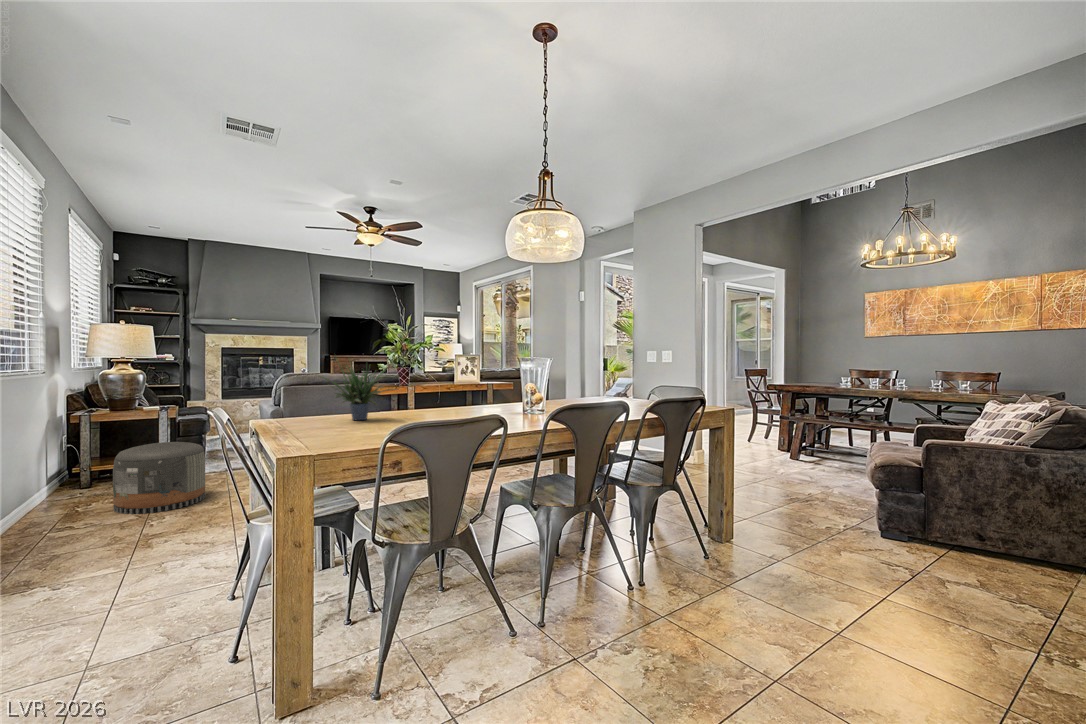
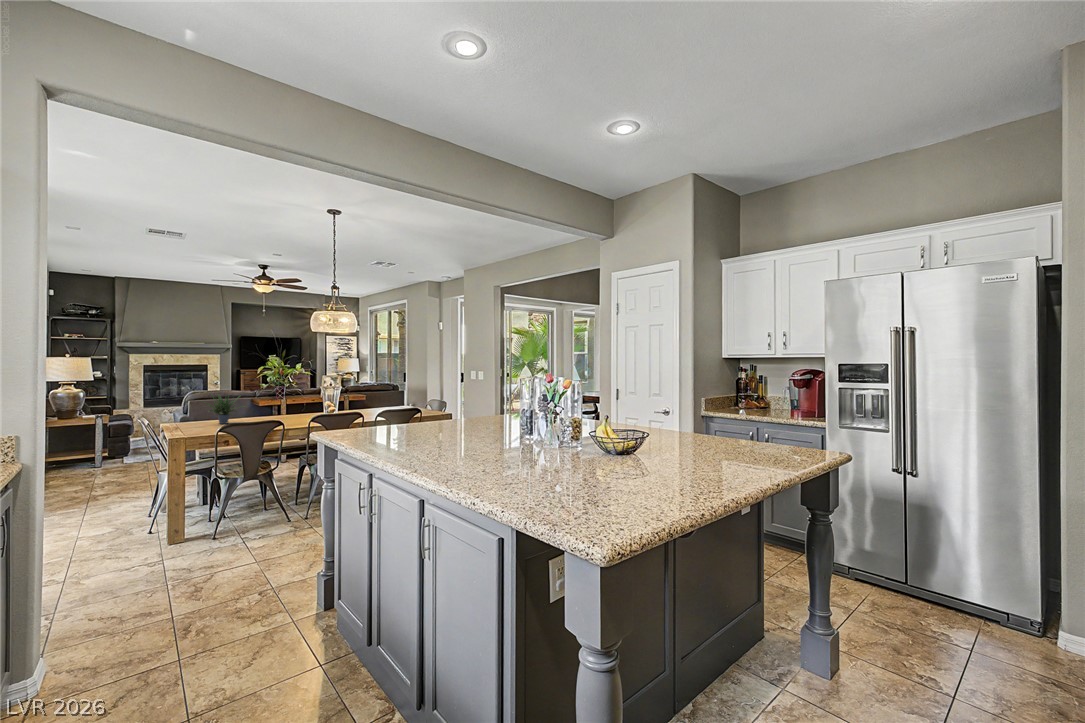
pouf: present [113,442,206,514] -> none [68,440,132,486]

